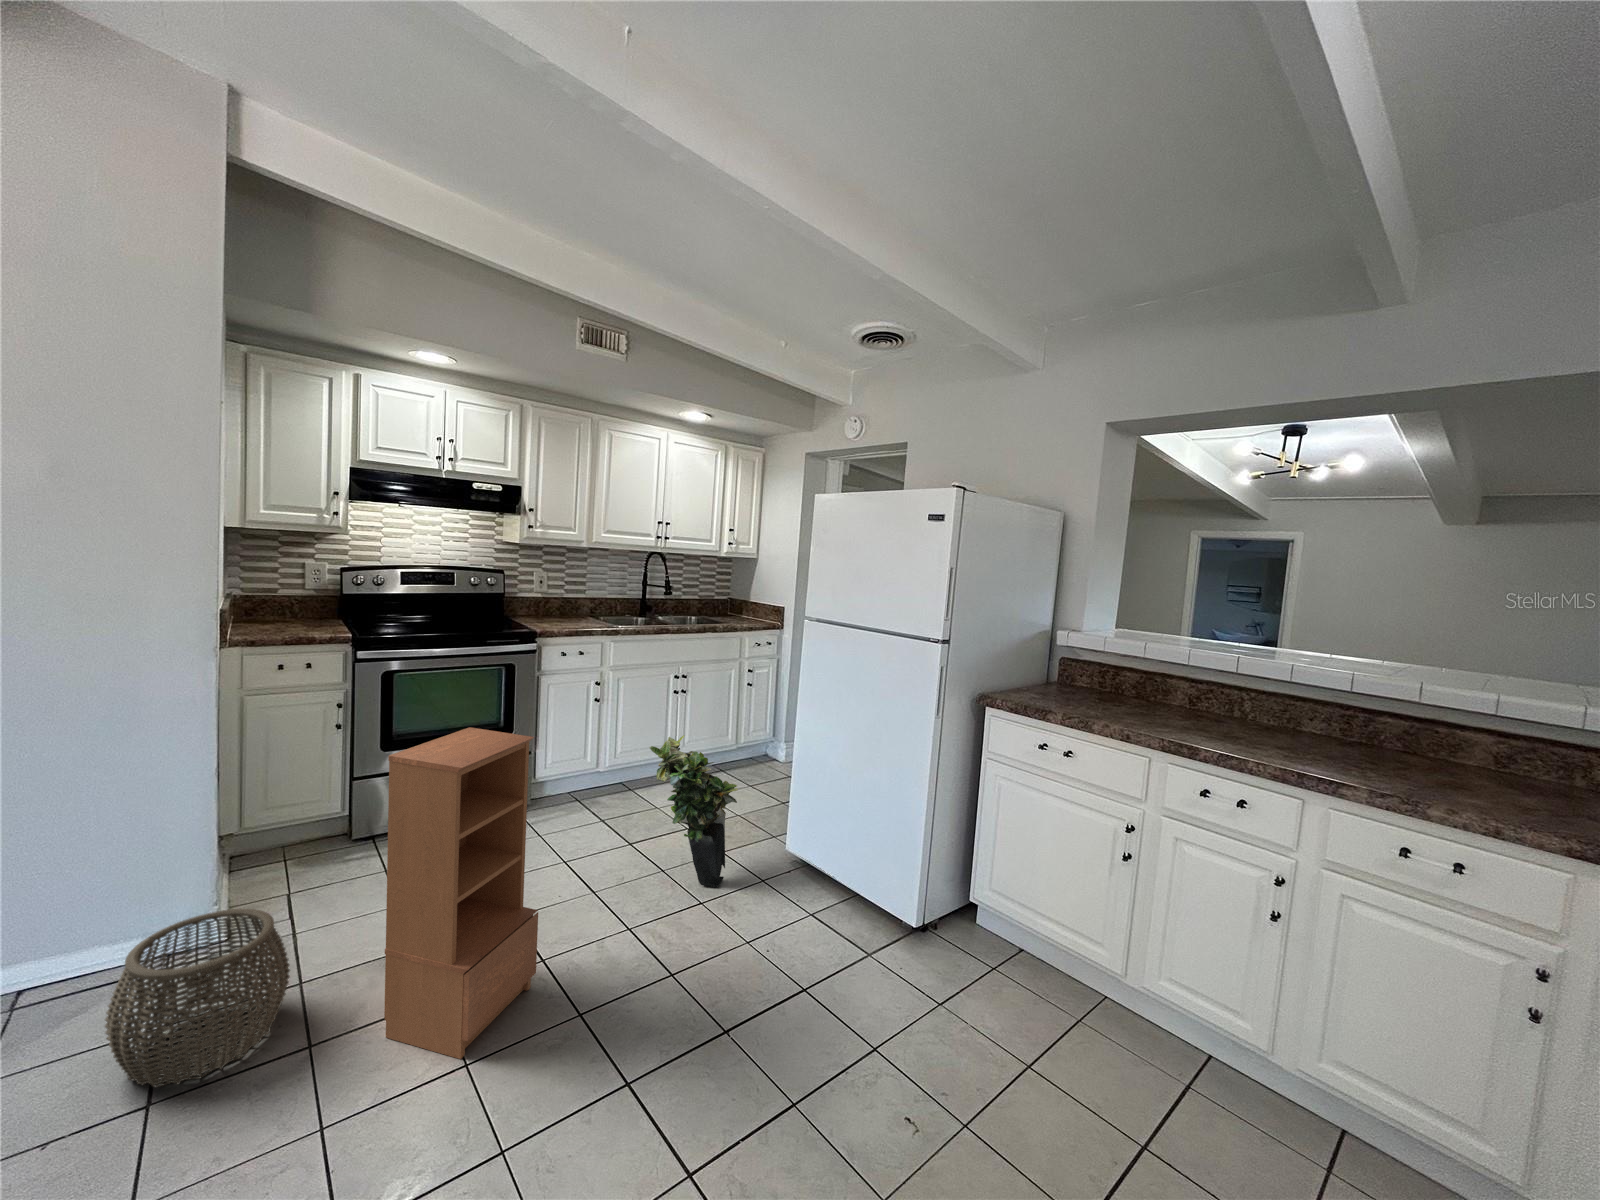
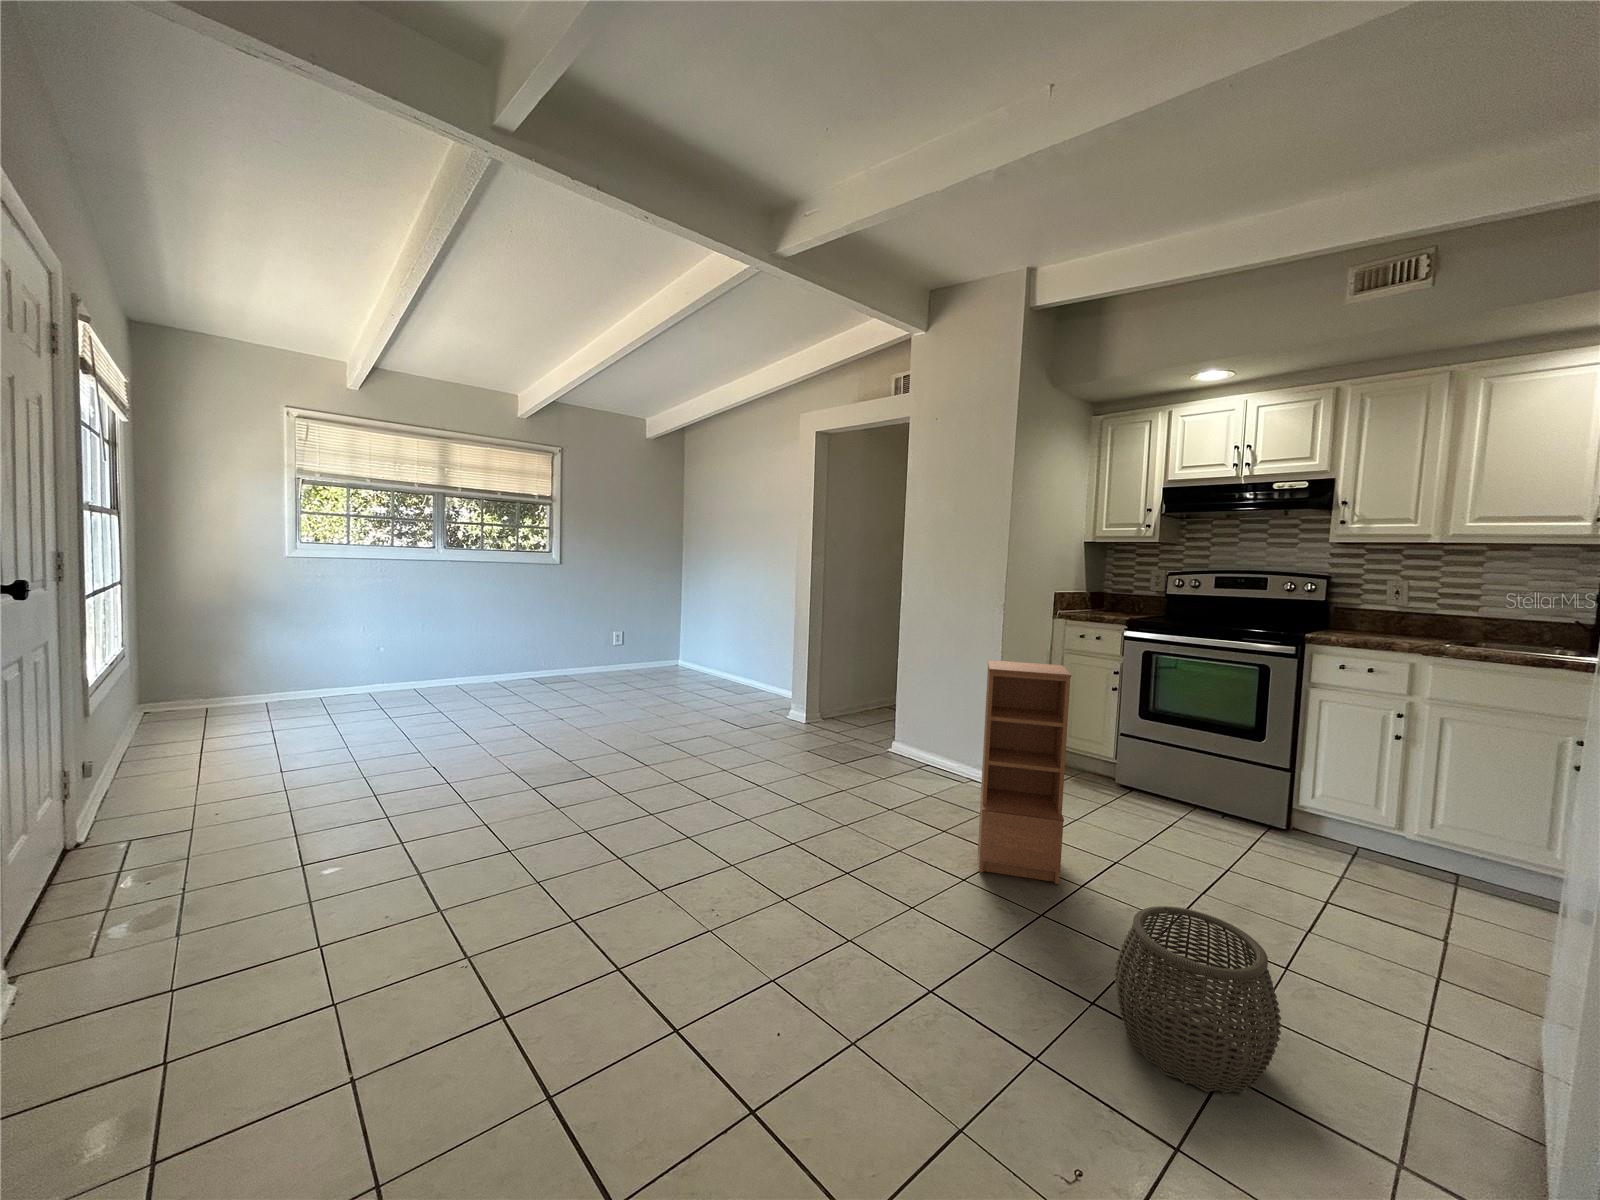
potted plant: present [649,735,738,888] -> none [1269,758,1414,983]
woven basket: present [105,909,290,1087] -> present [1114,906,1282,1094]

